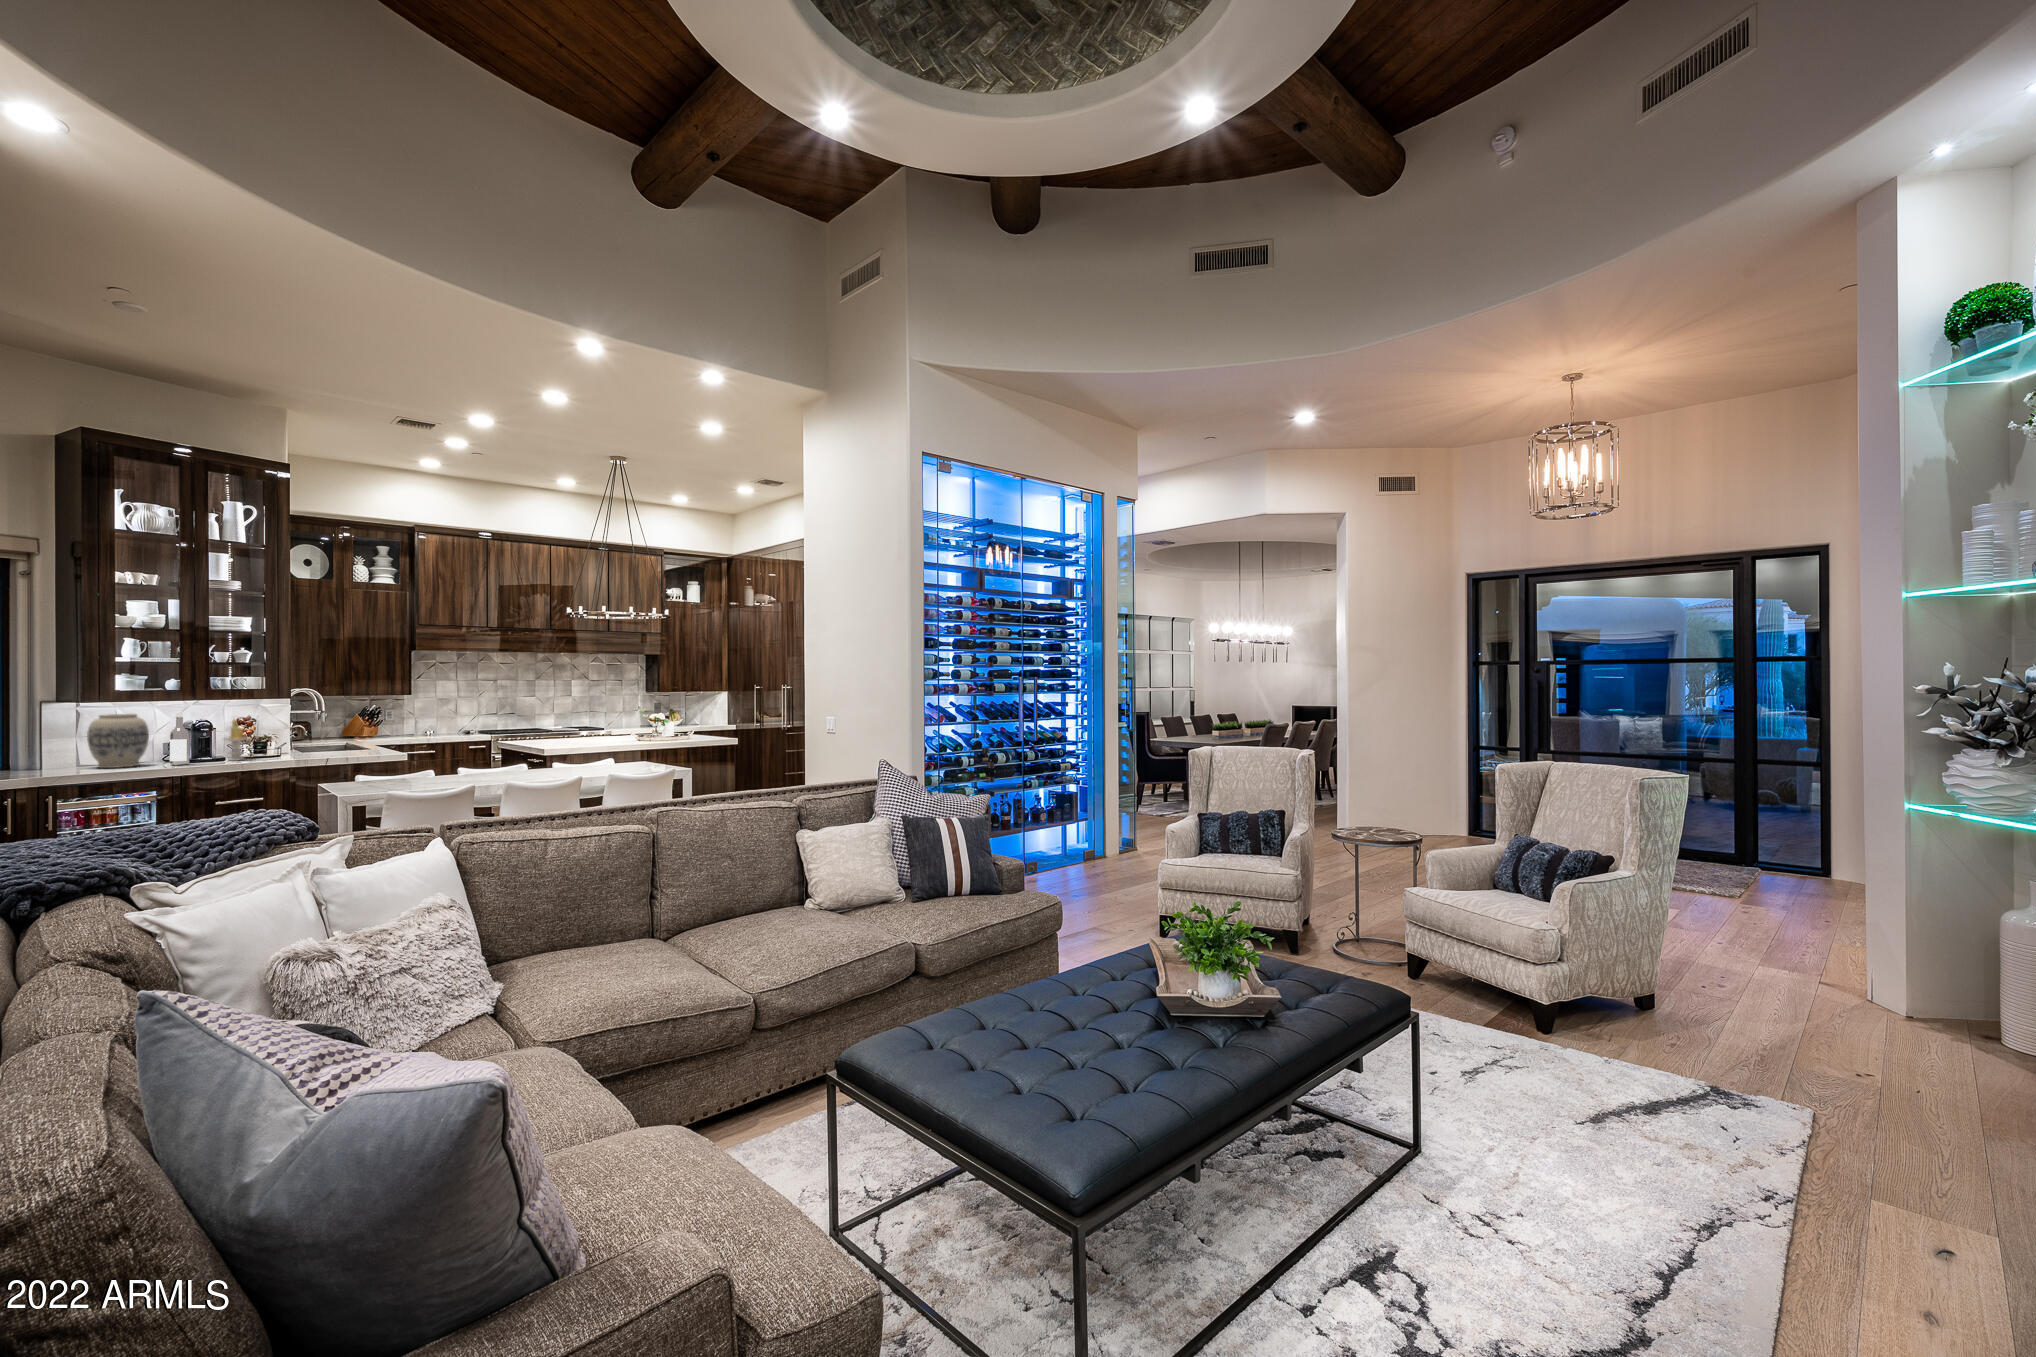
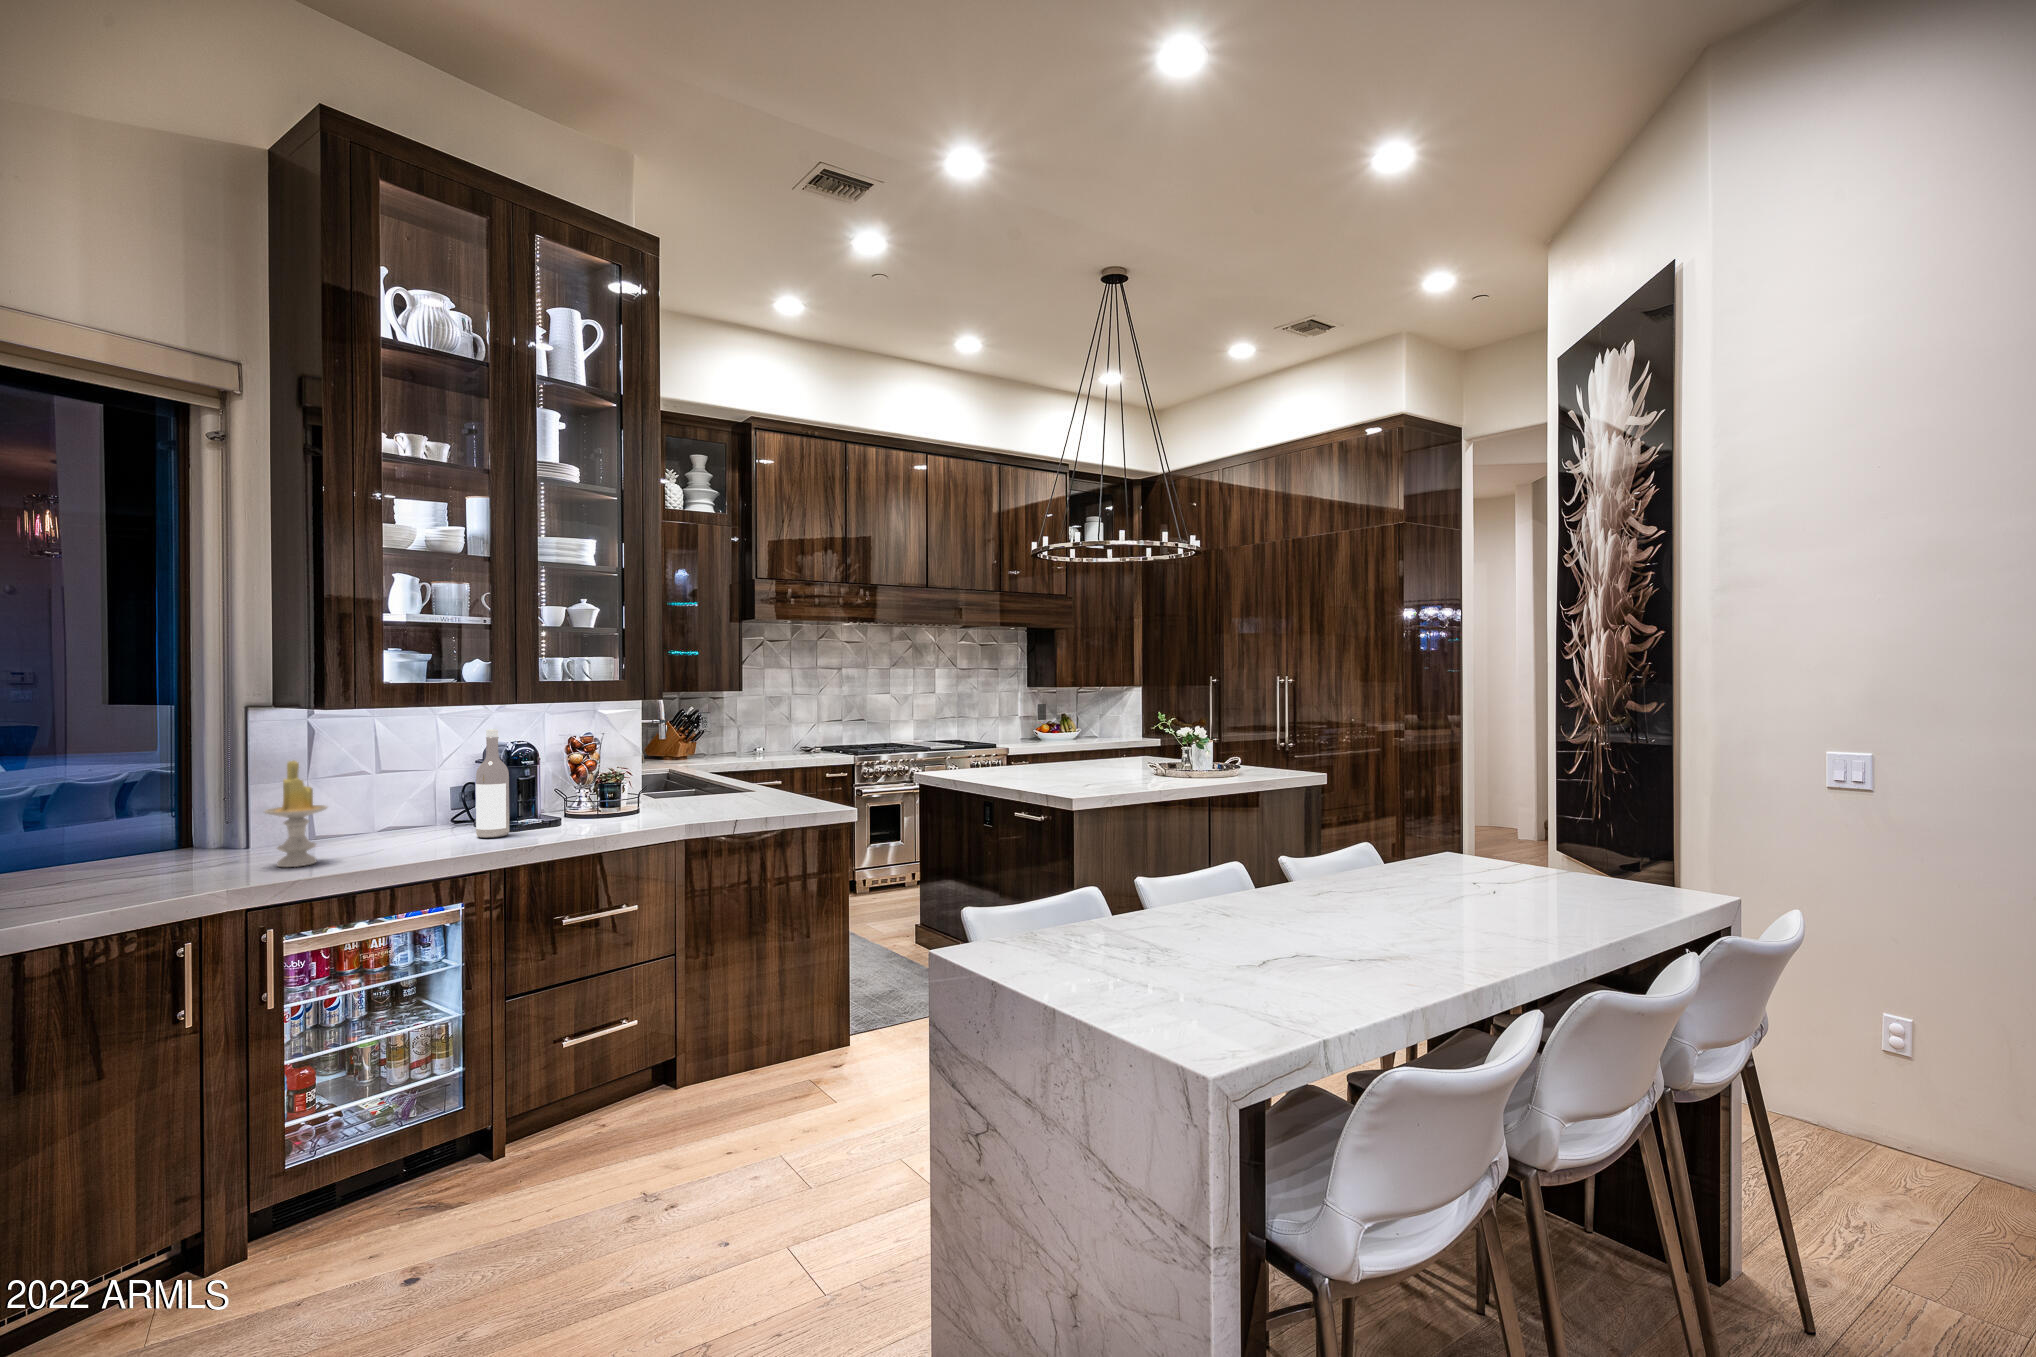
vase: present [87,714,149,768] -> none [329,730,437,846]
candle: present [225,720,247,761] -> present [265,761,327,867]

